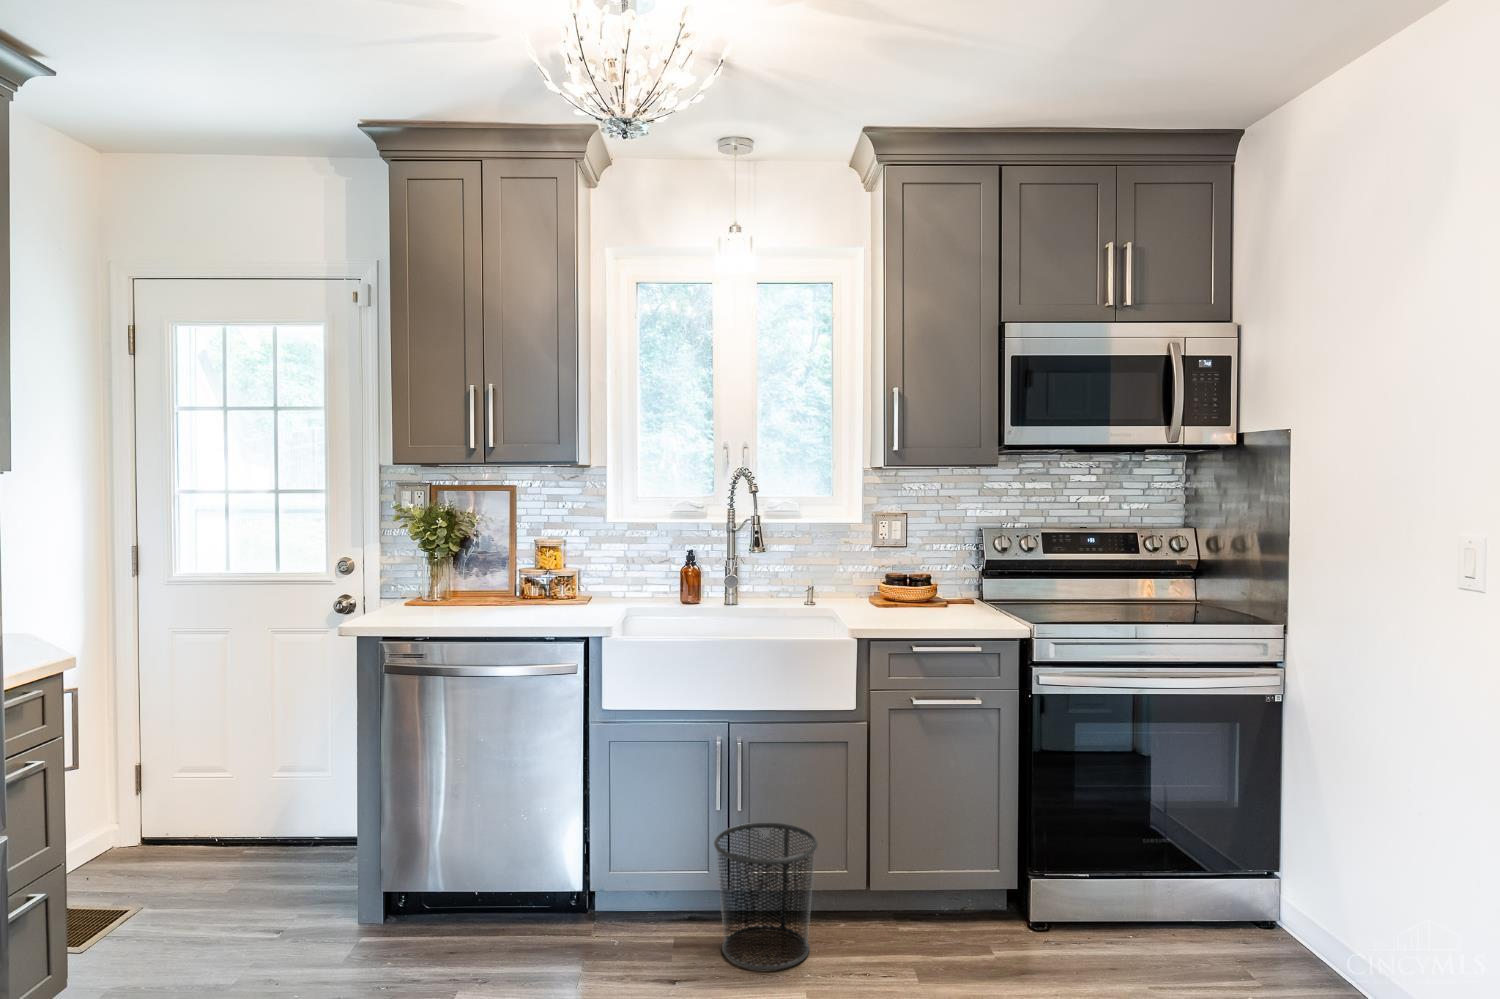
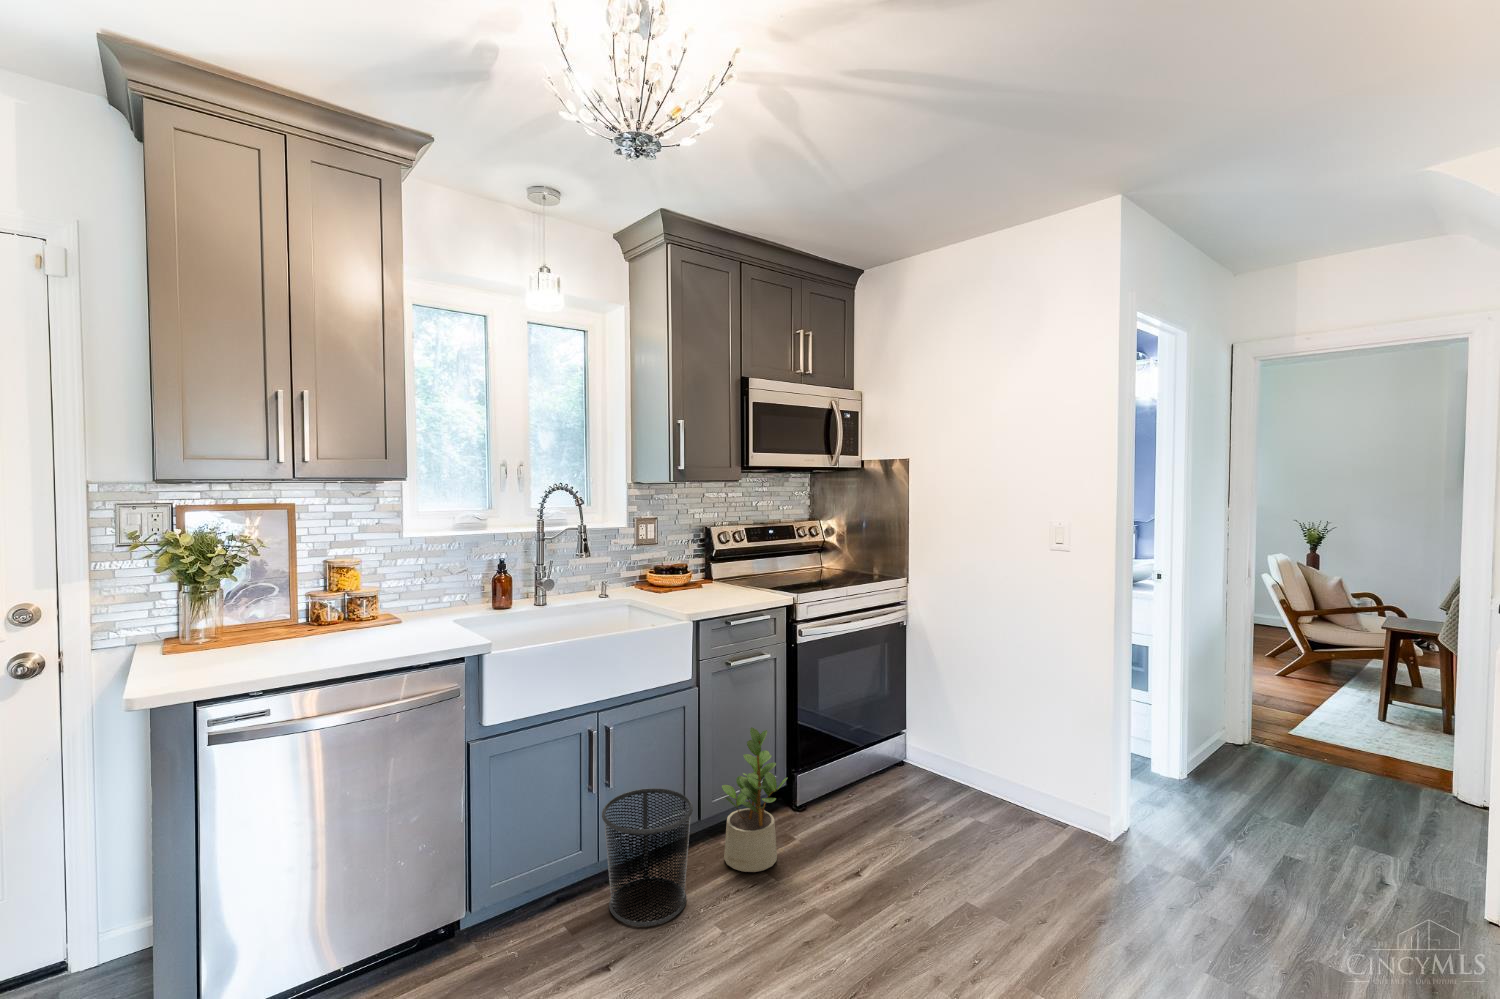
potted plant: none [880,782,960,965] -> present [722,727,787,872]

